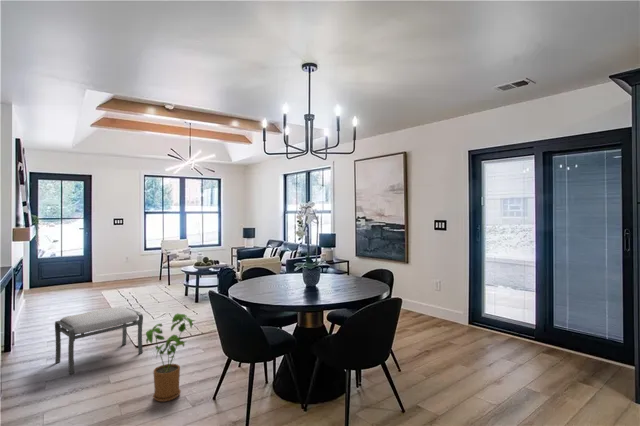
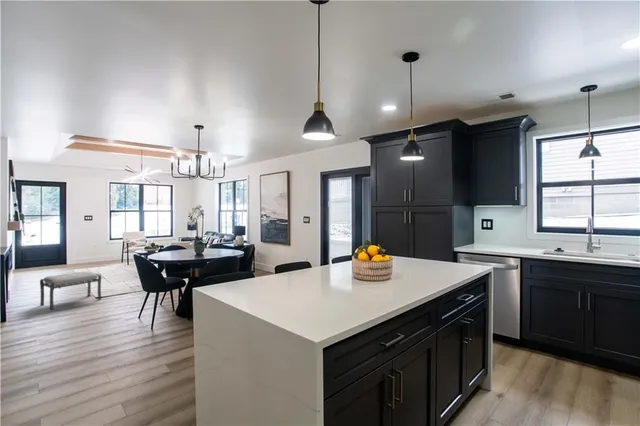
house plant: present [146,314,194,402] -> none [100,269,132,318]

